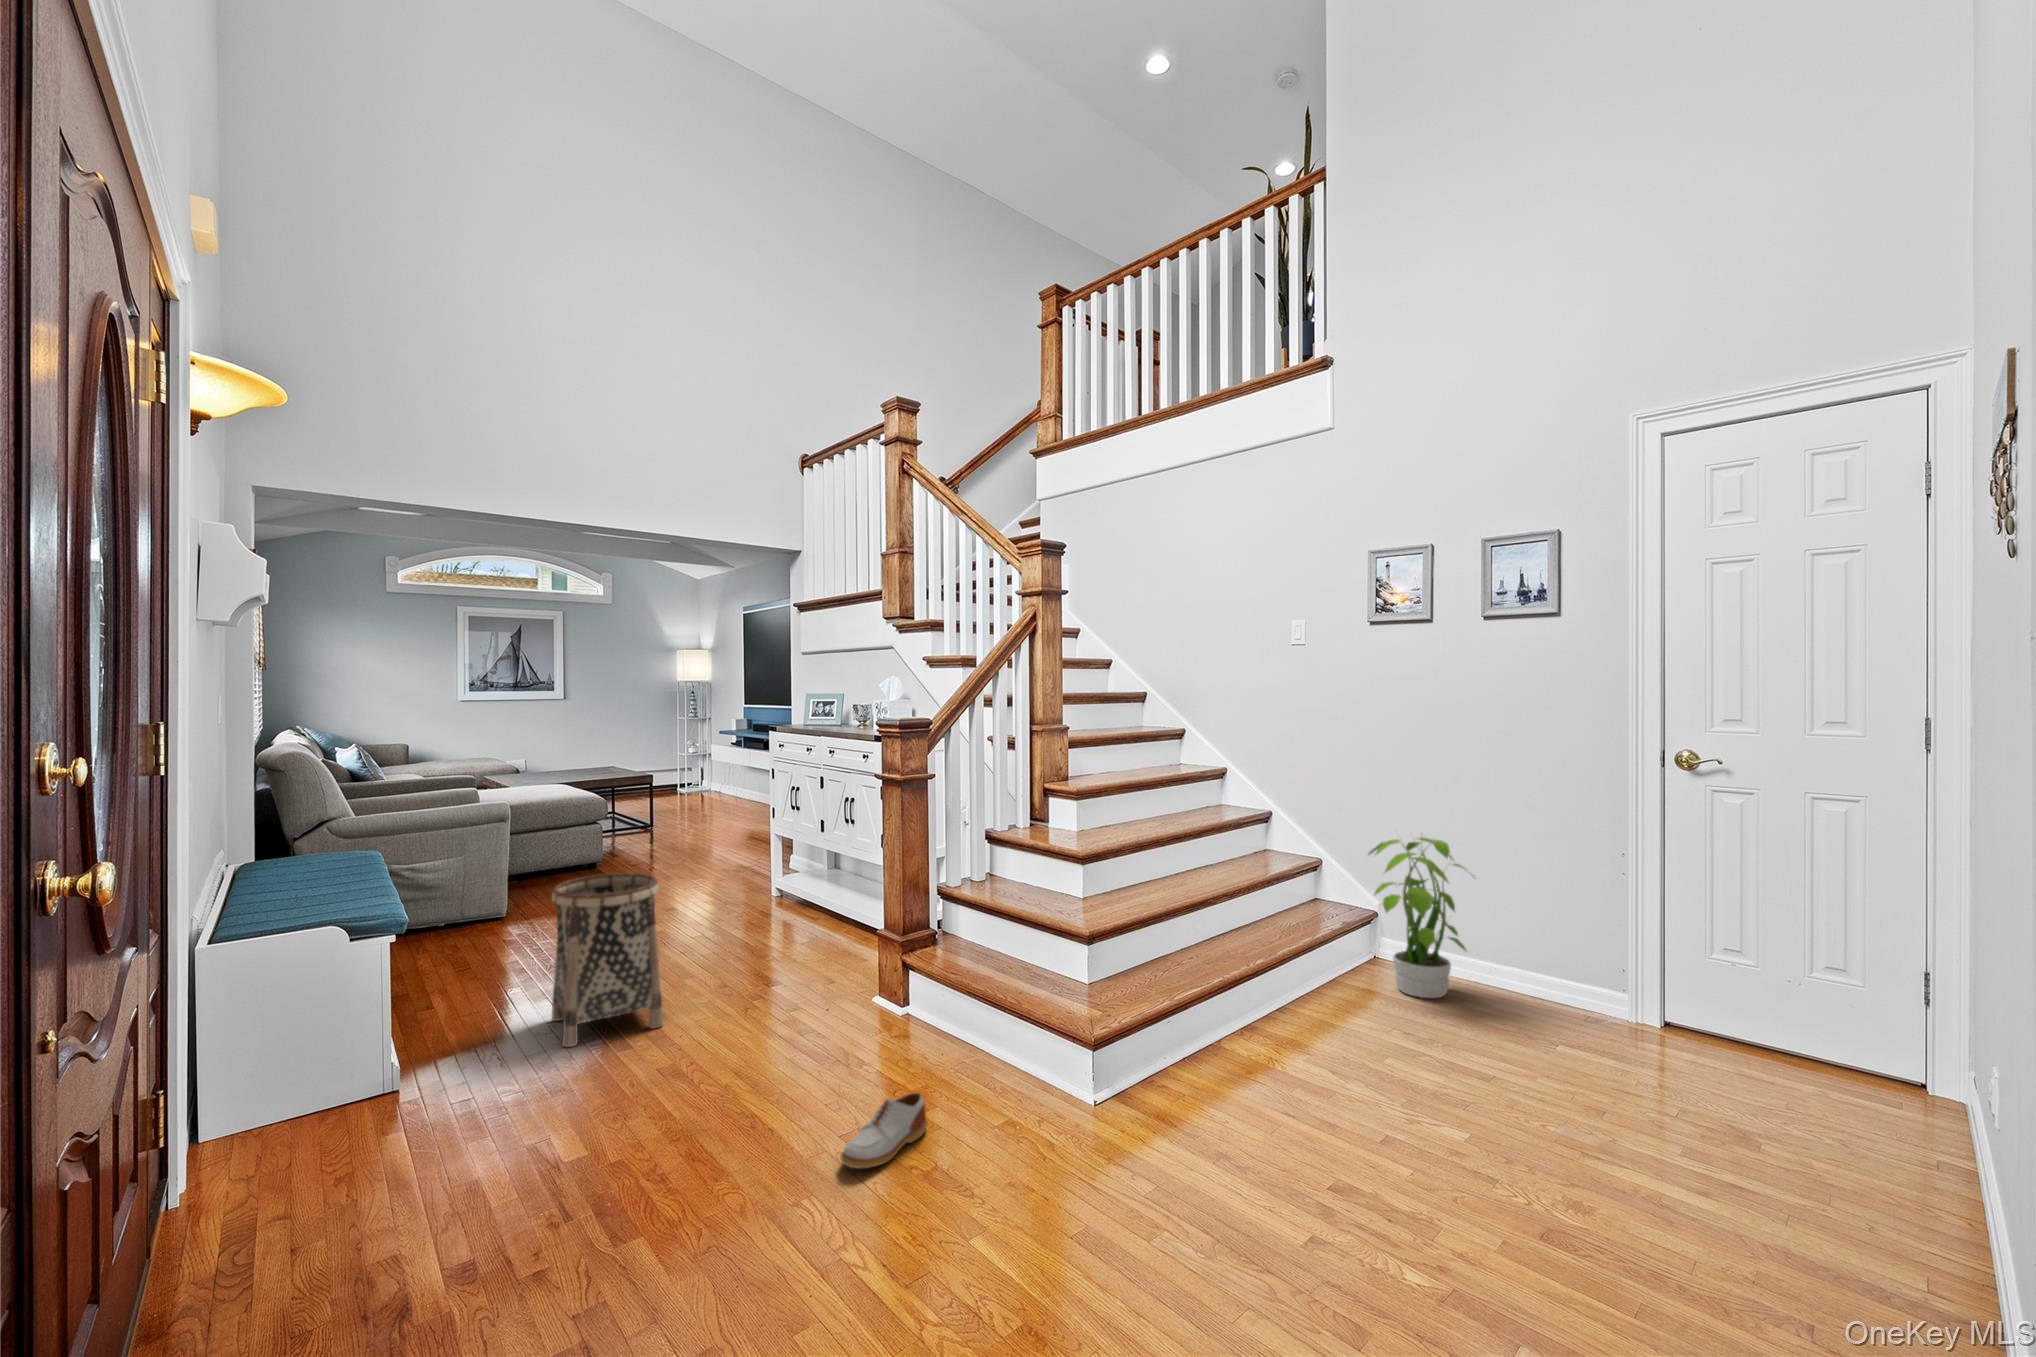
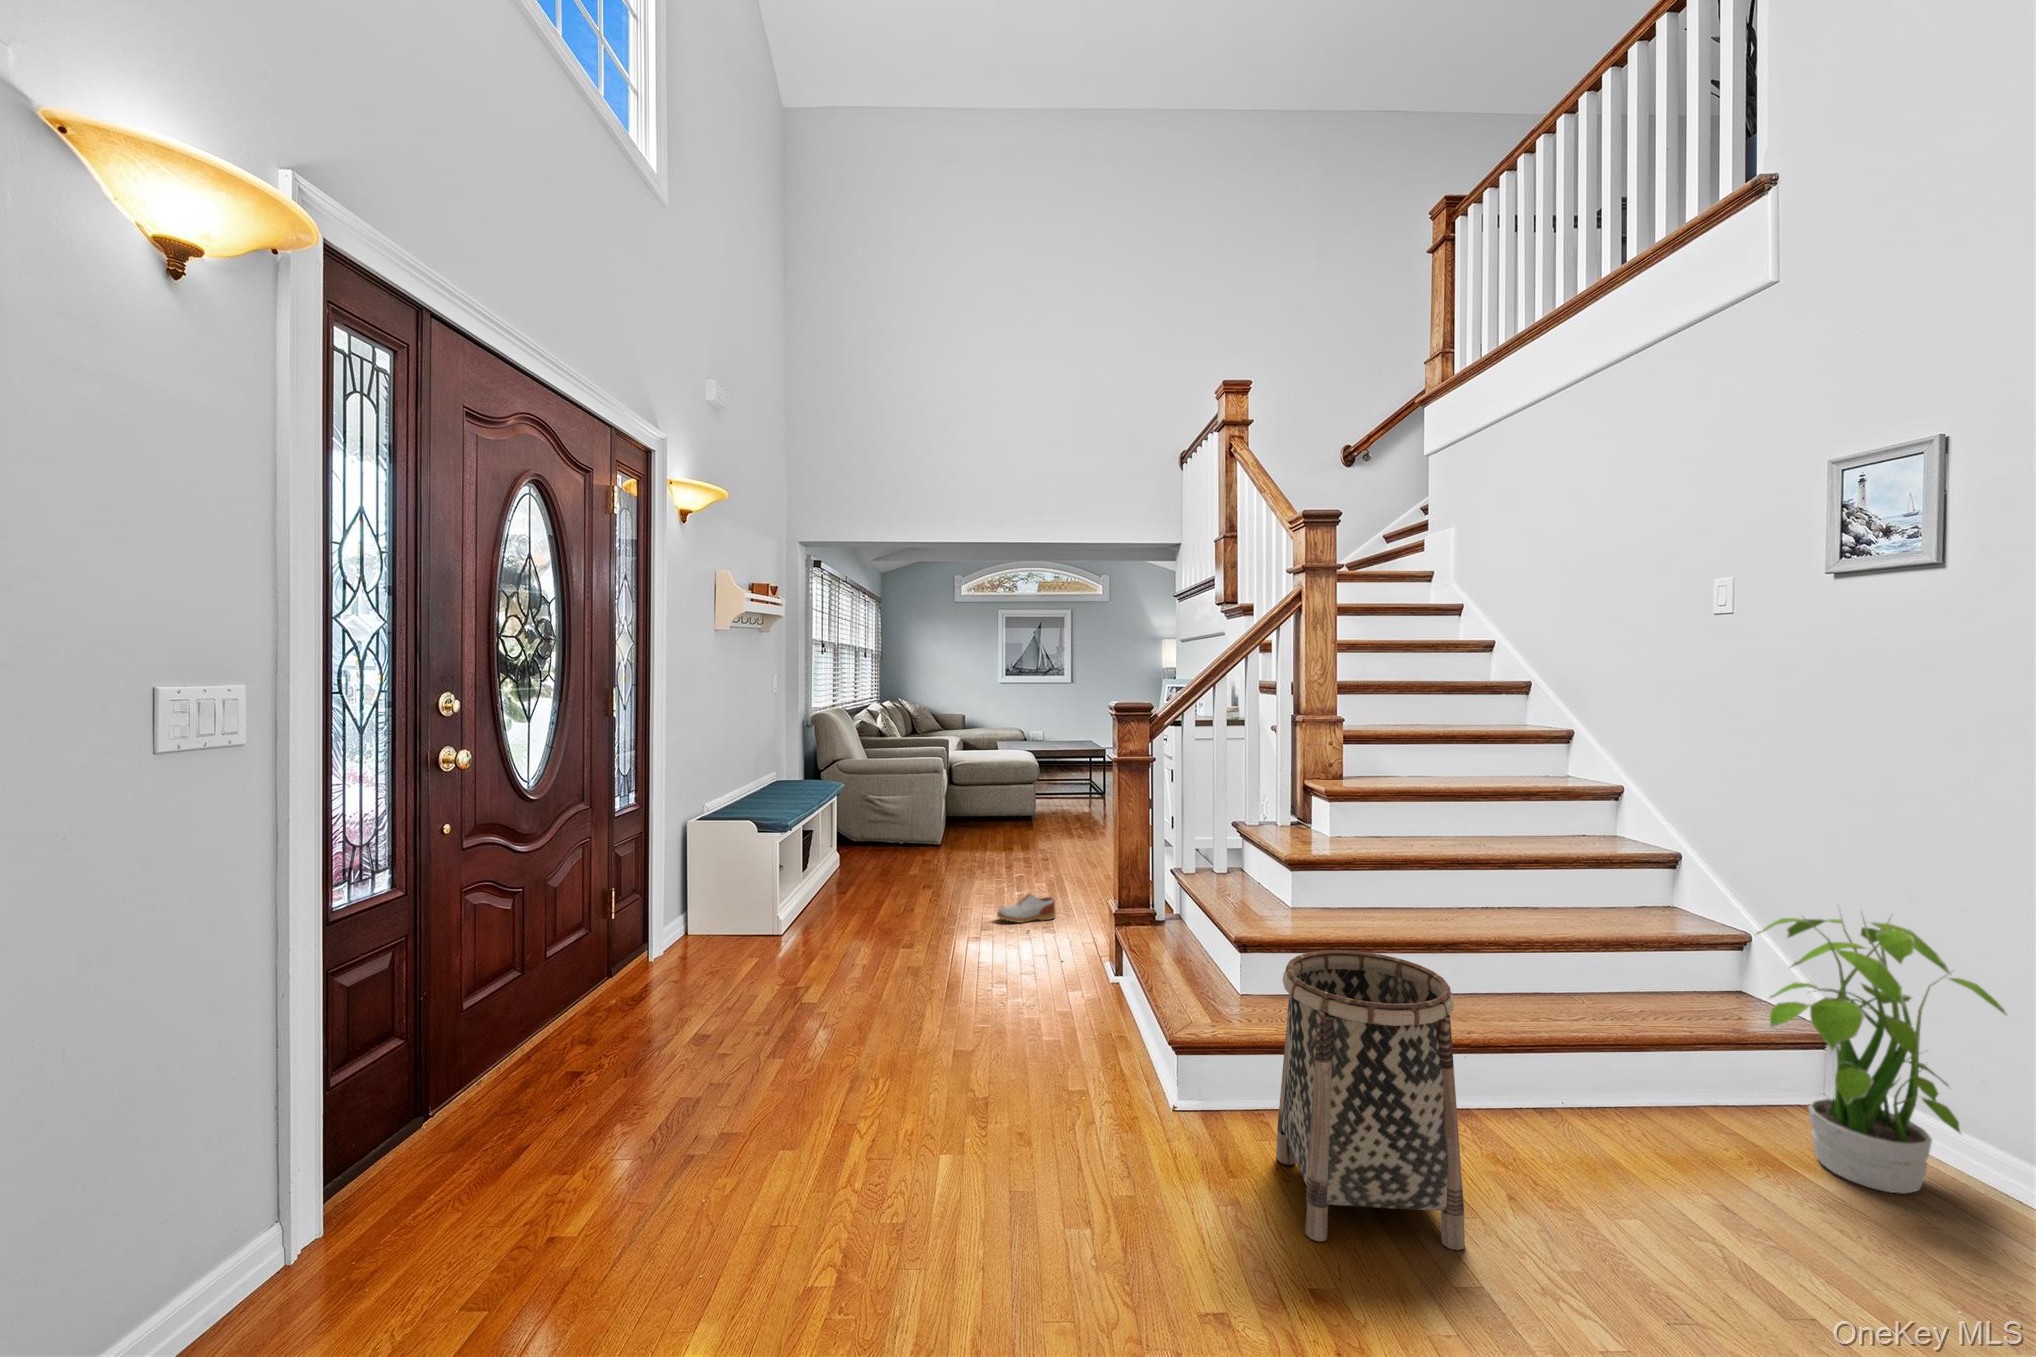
basket: present [552,873,663,1047] -> present [1276,950,1465,1250]
shoe: present [841,1093,927,1168] -> present [997,894,1056,923]

